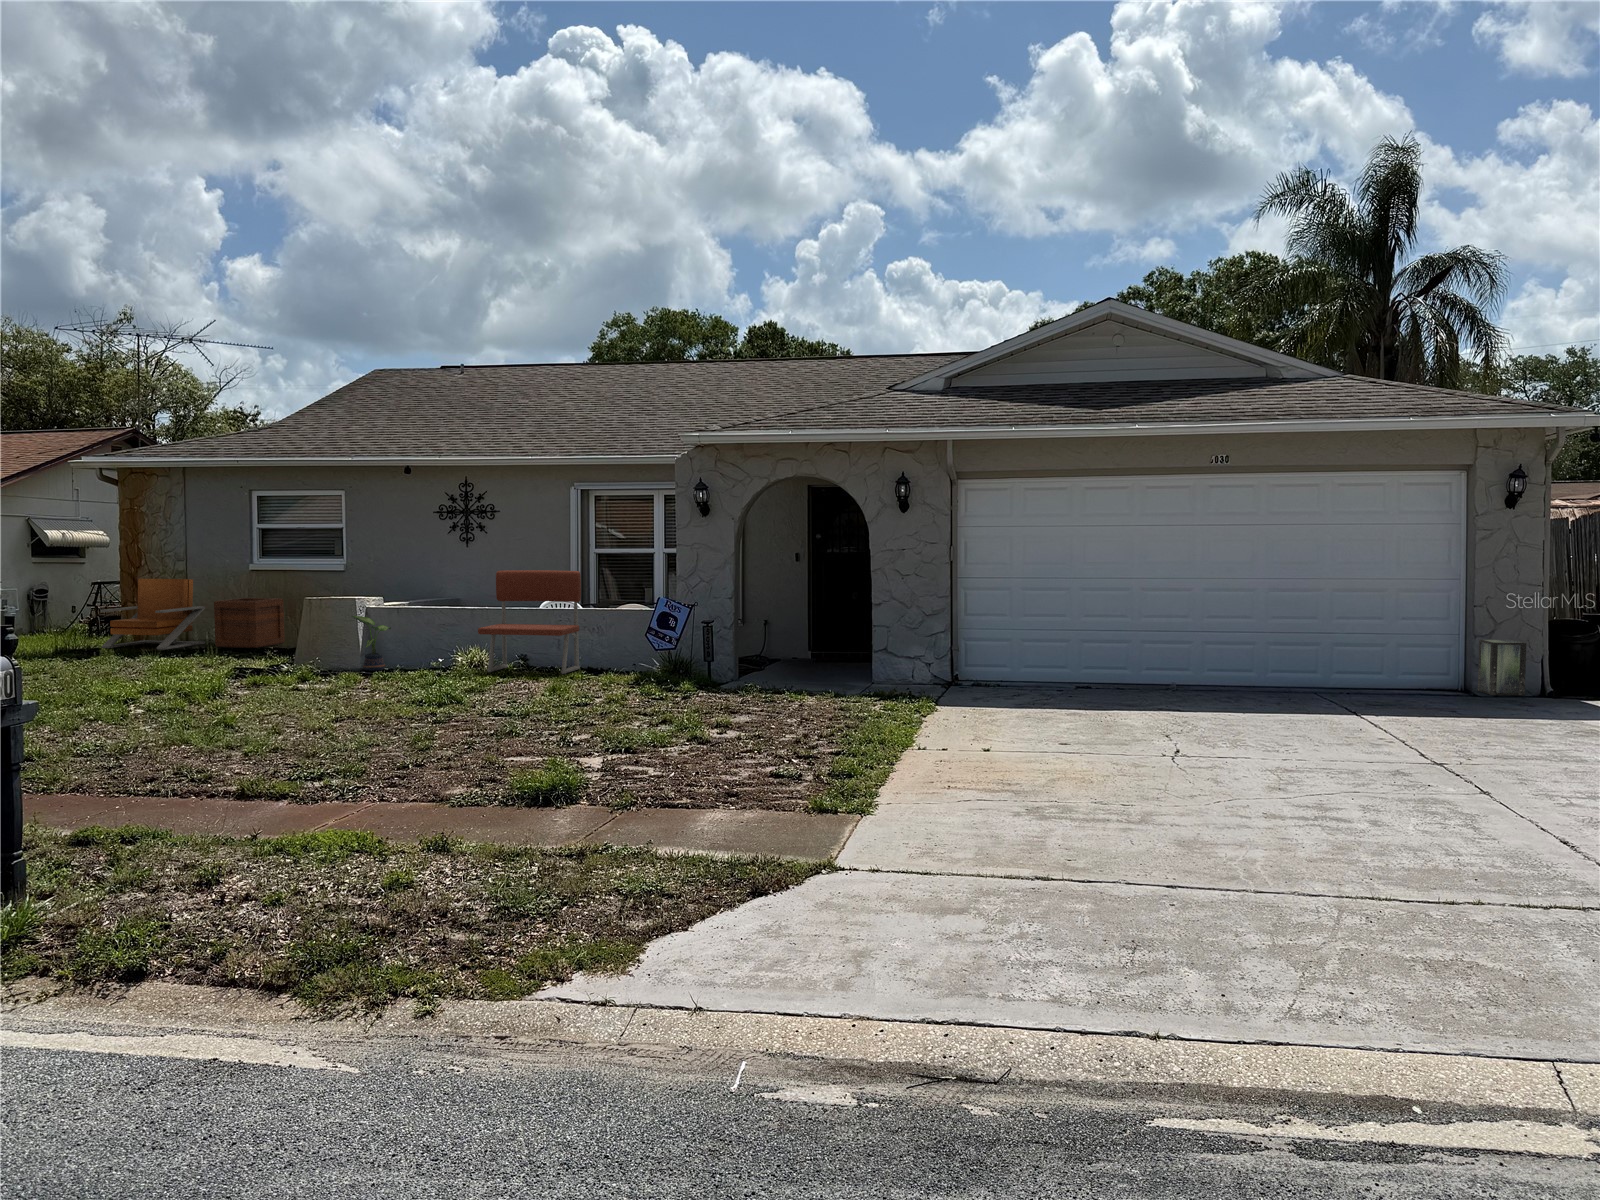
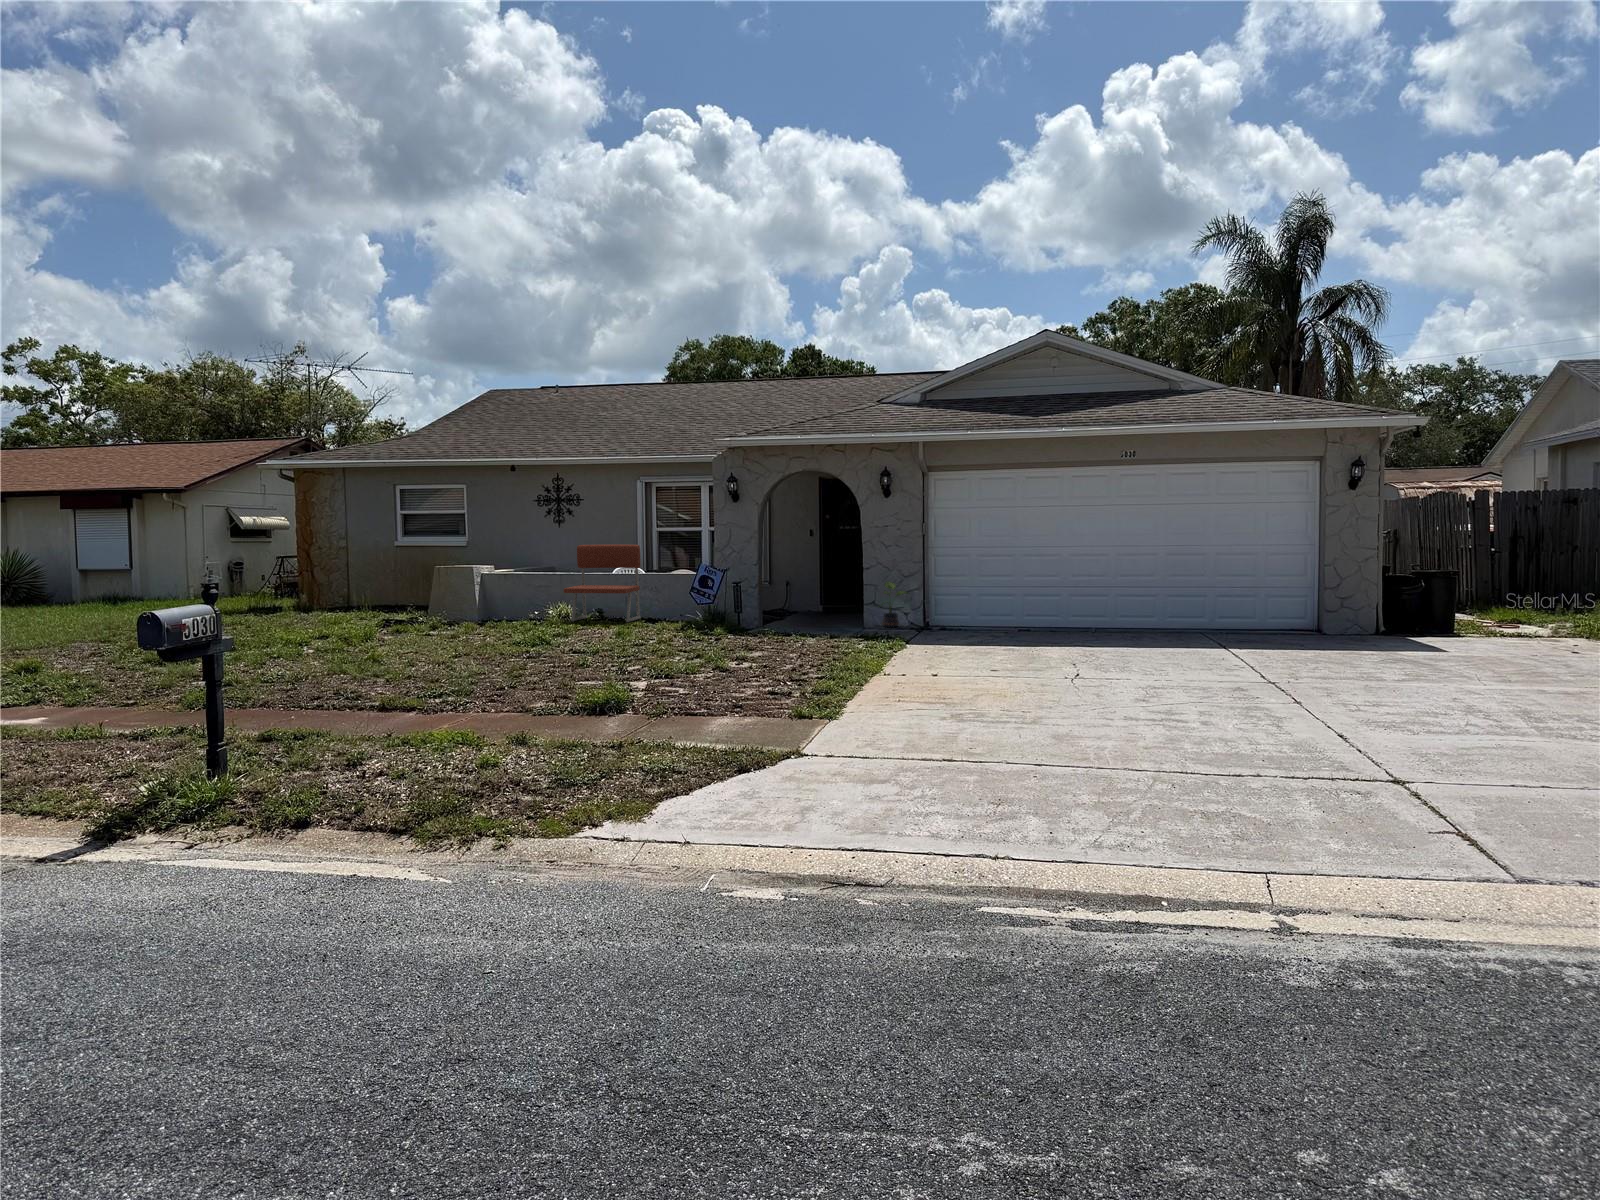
lounge chair: present [100,579,205,650] -> none [286,554,364,607]
wooden crate: present [214,598,285,648] -> none [370,568,423,605]
potted plant: present [352,616,391,671] -> present [882,582,908,627]
storage box: present [1478,640,1526,695] -> none [1321,590,1357,632]

